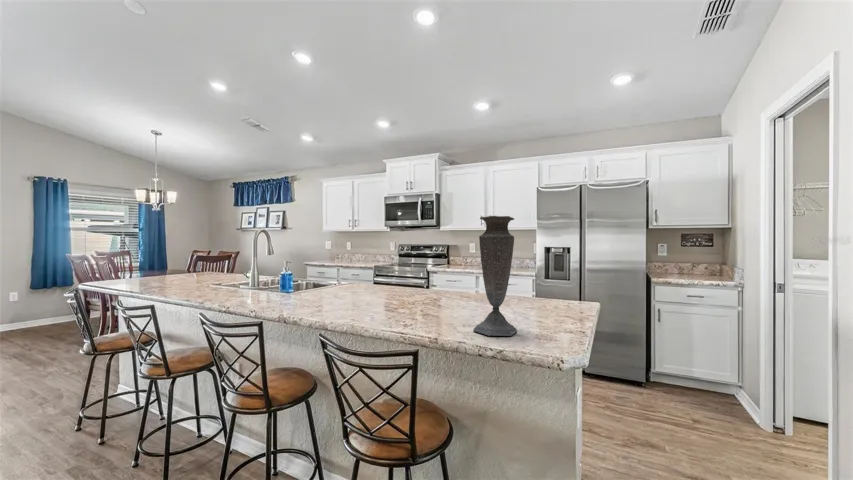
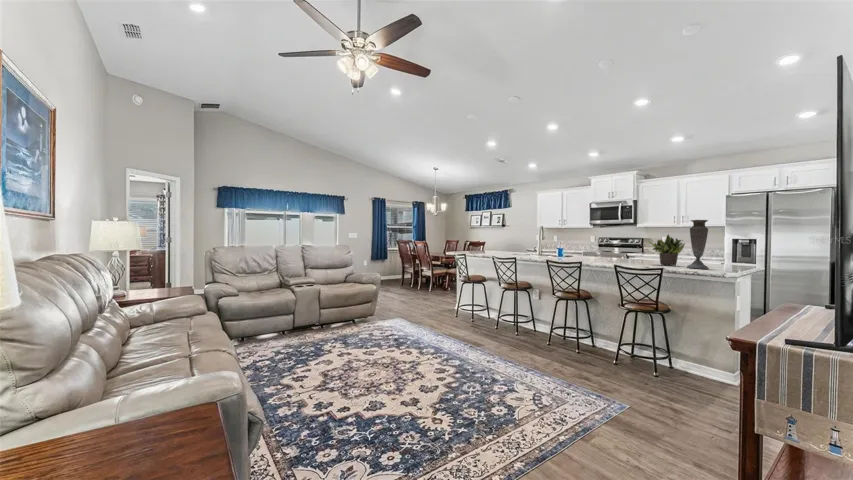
potted plant: none [405,247,477,316] -> present [648,235,685,266]

